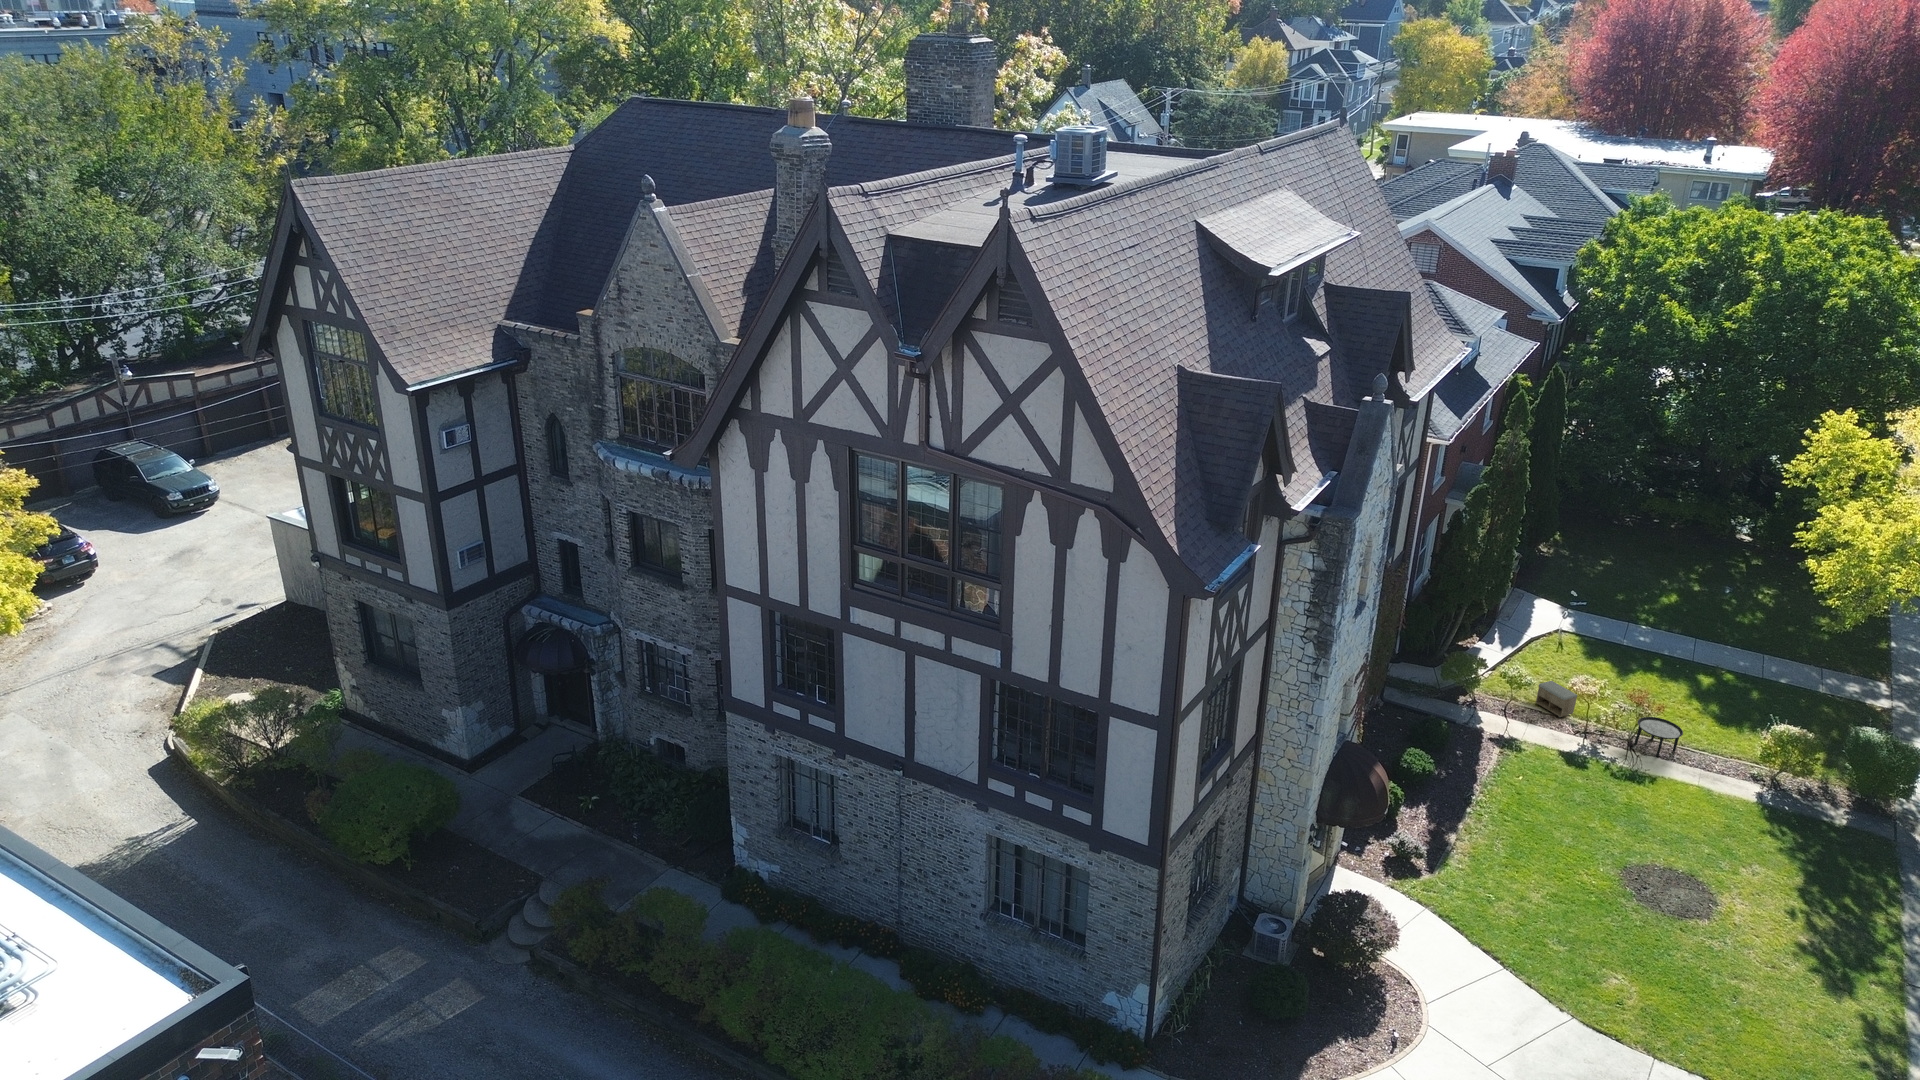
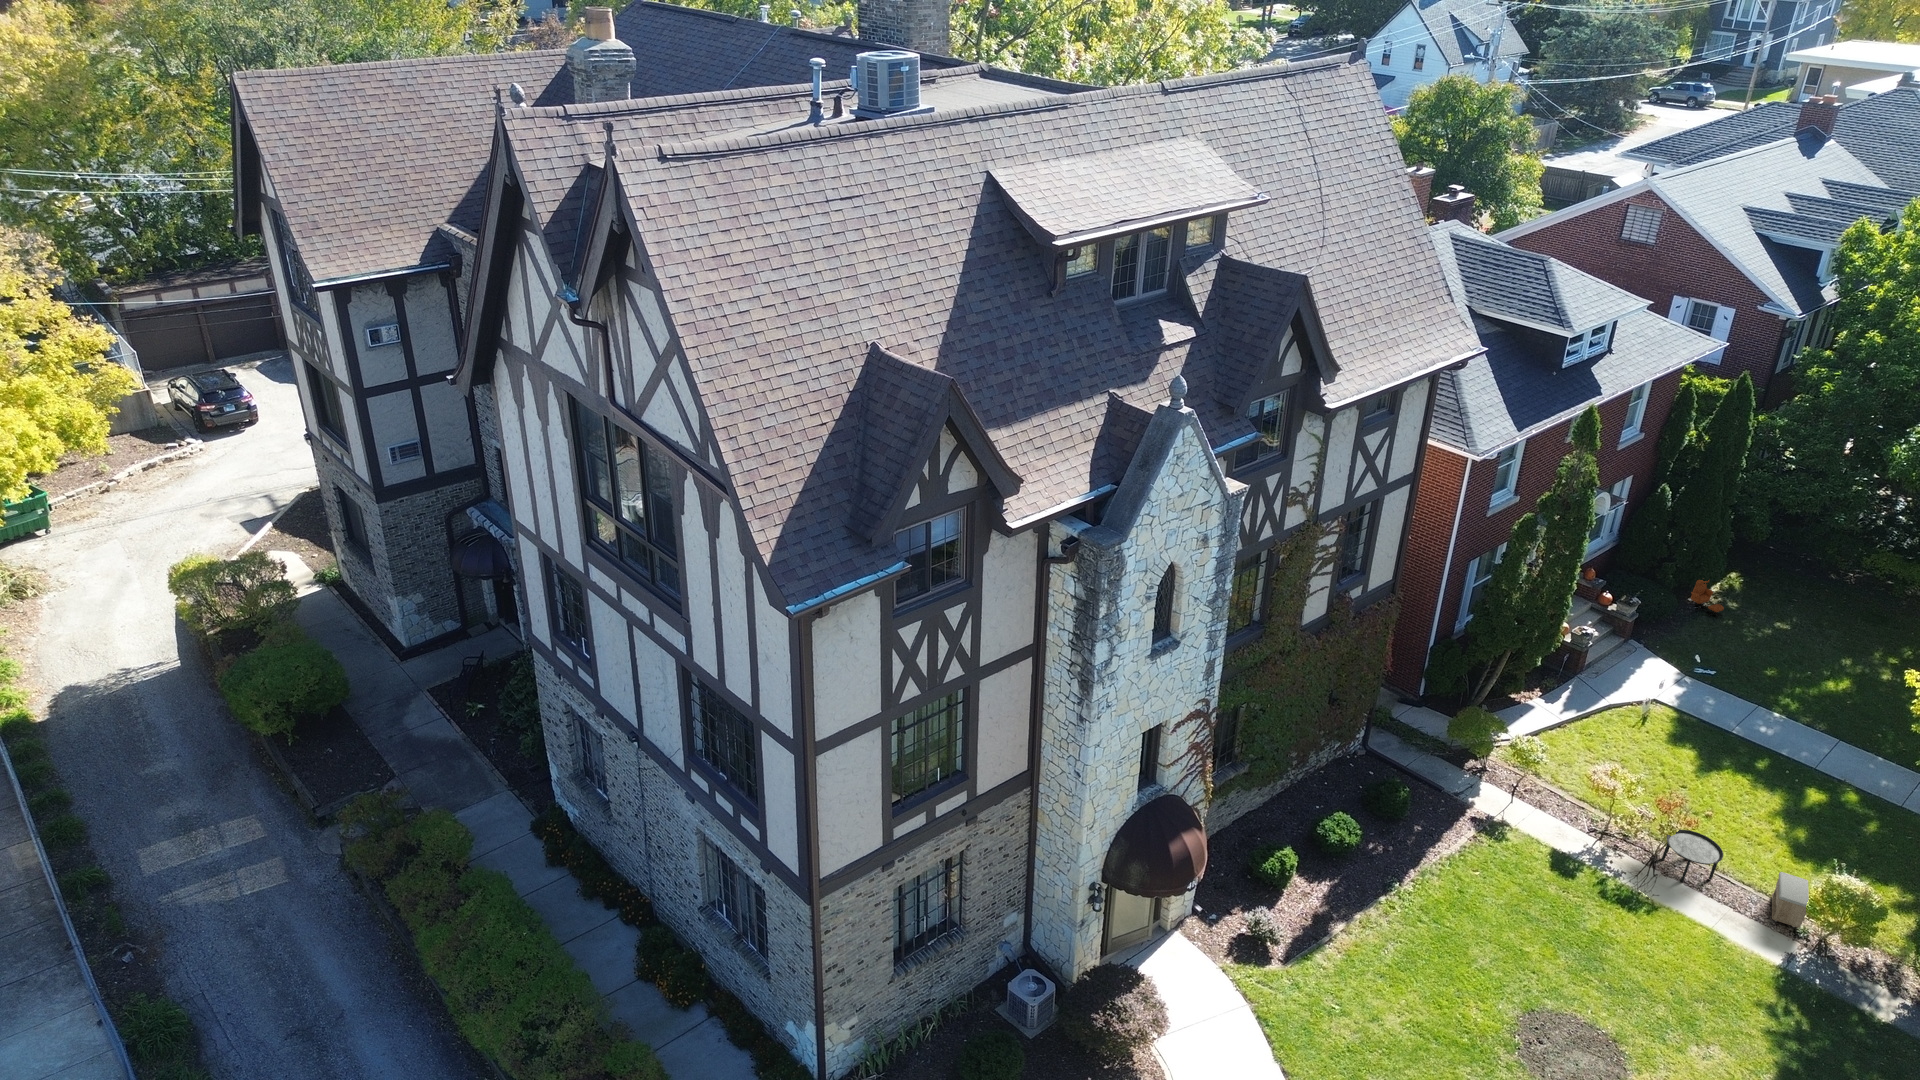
lounge chair: none [1539,533,1566,564] -> present [1690,580,1724,618]
storage bench: present [1536,681,1577,717] -> present [1772,872,1809,928]

